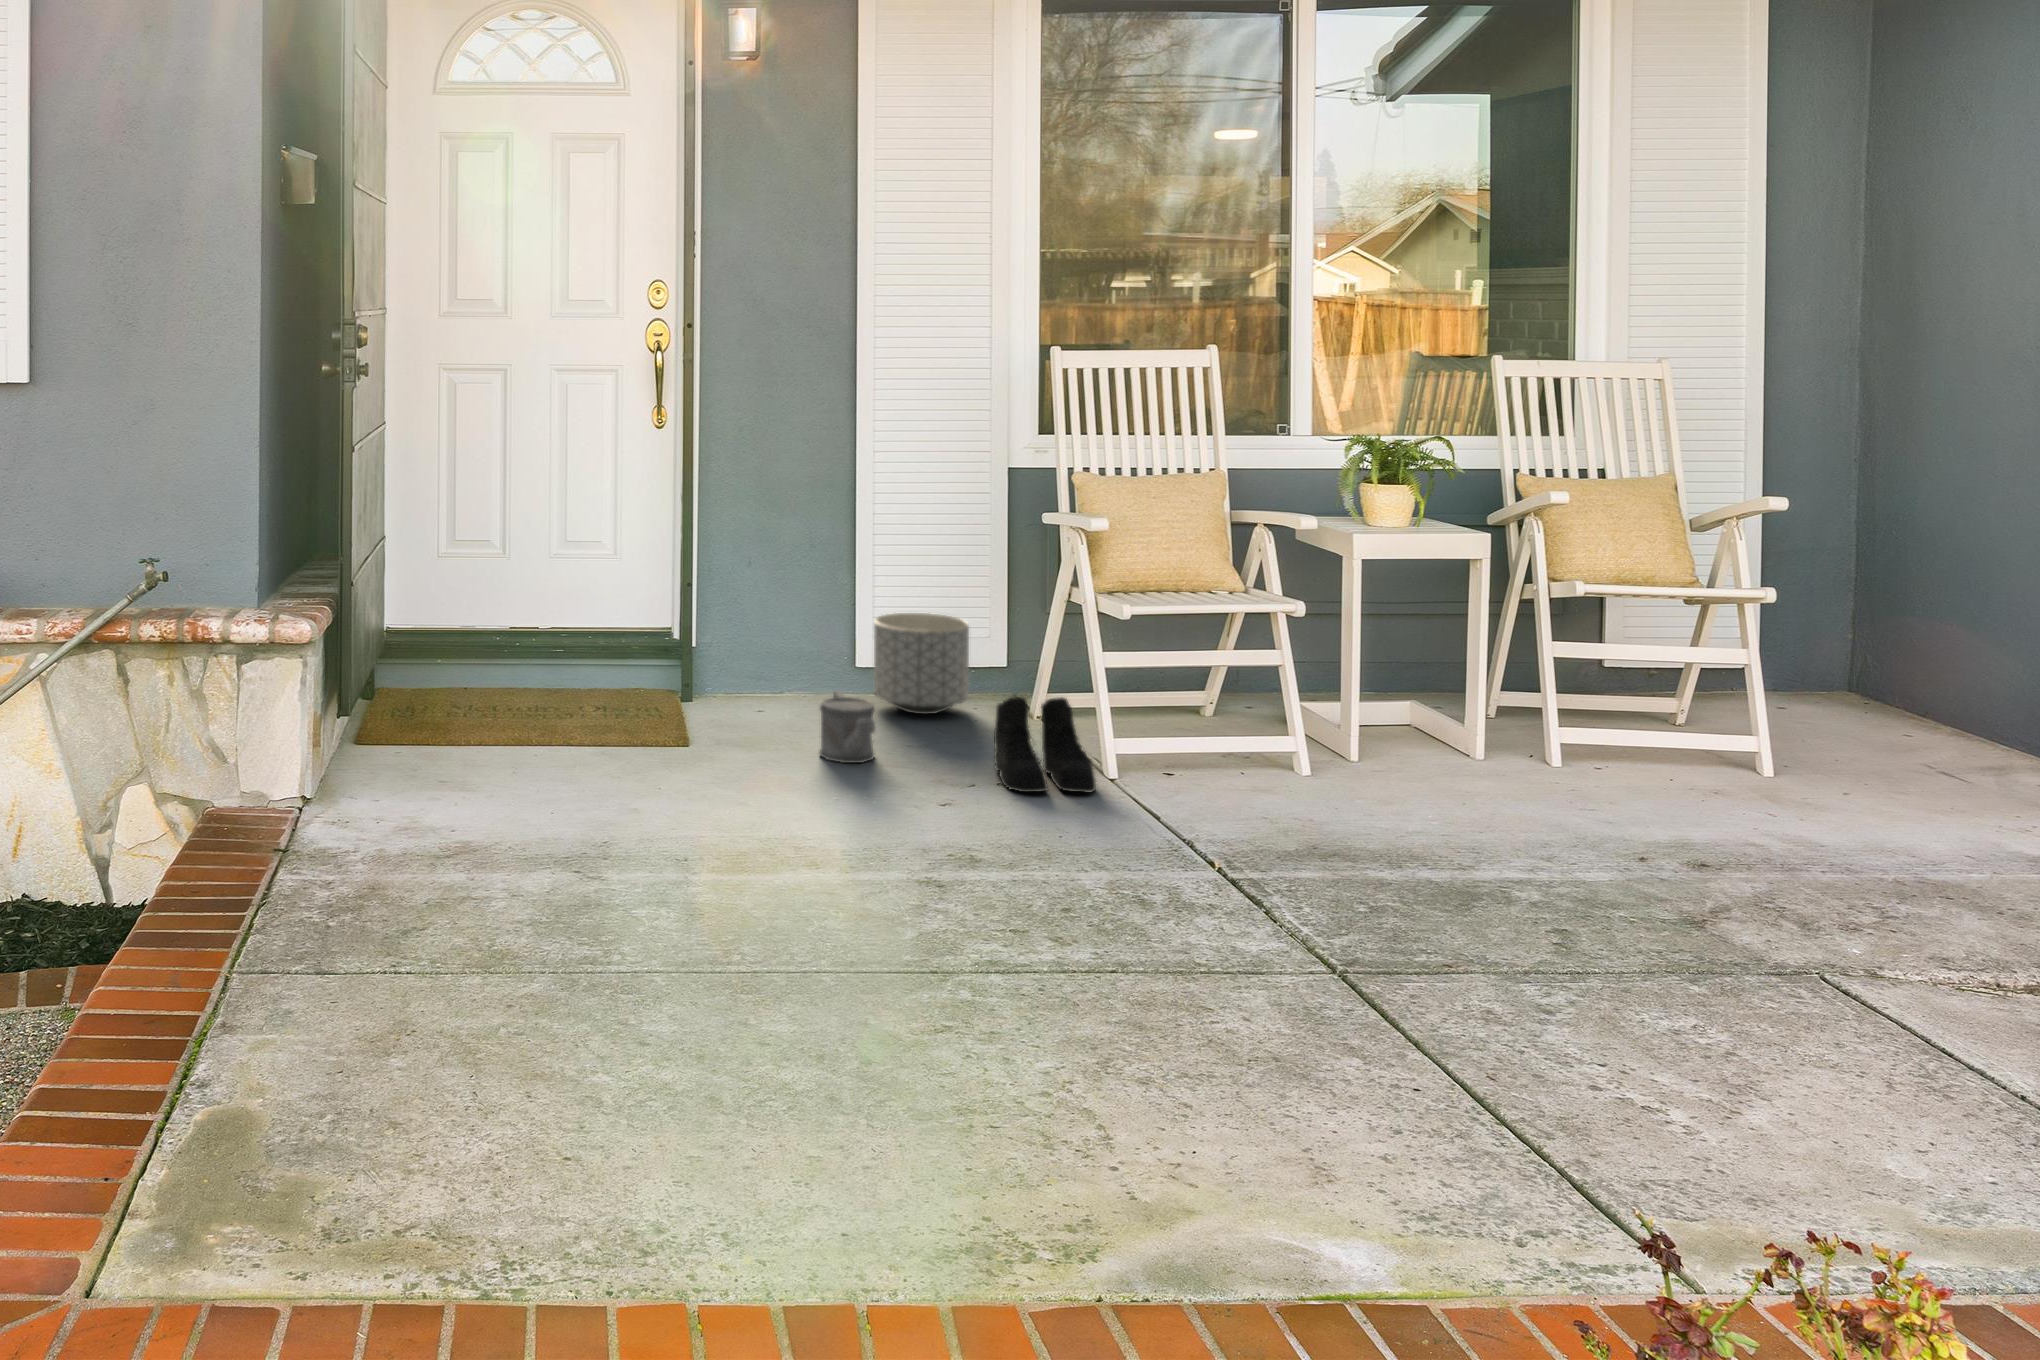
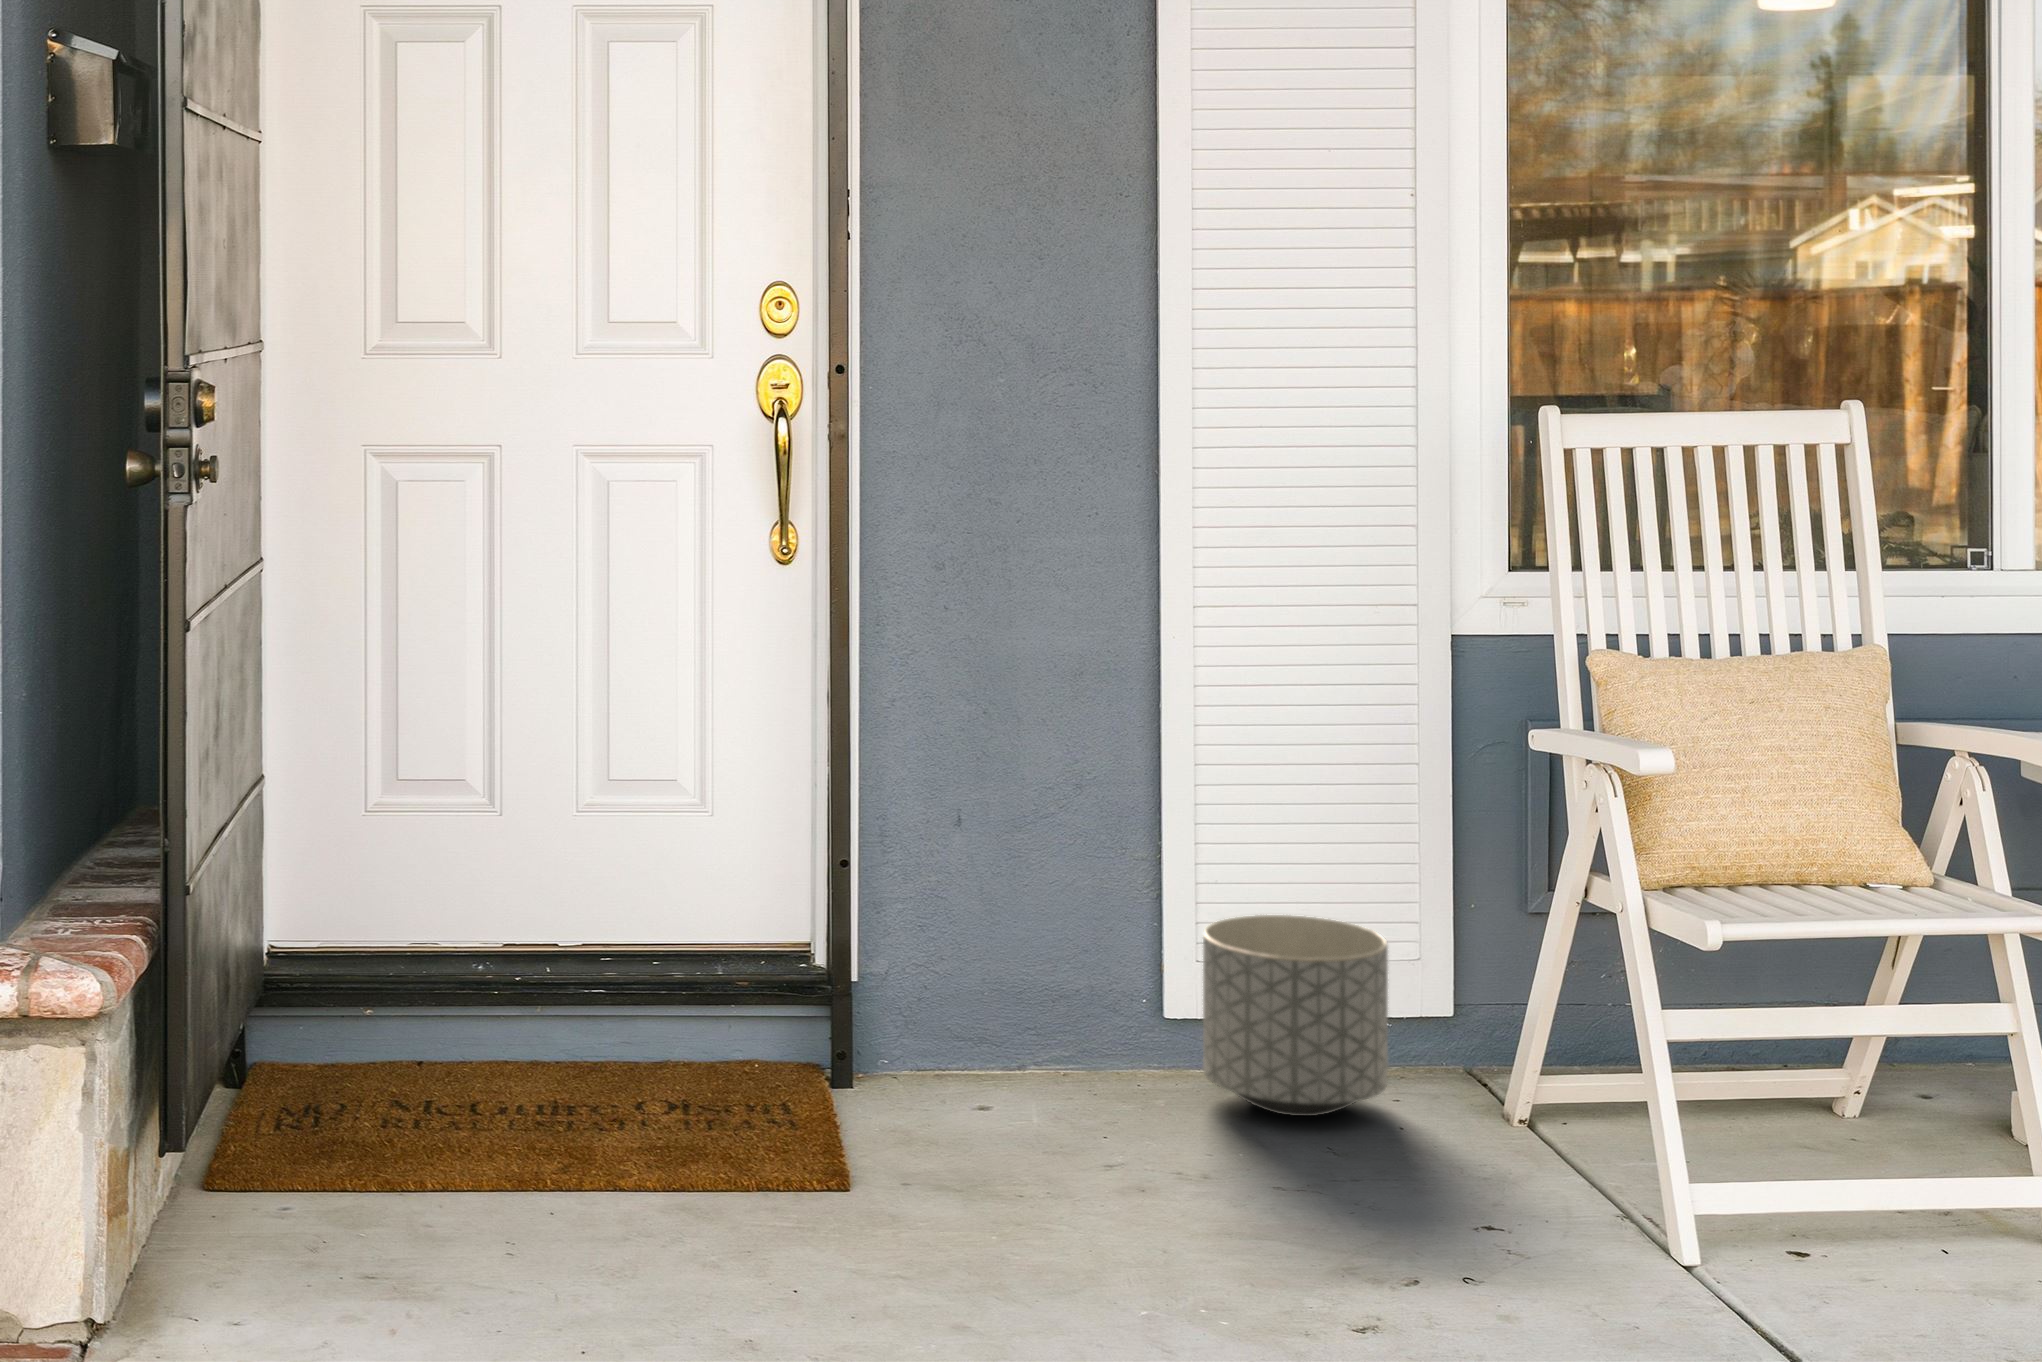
watering can: present [820,691,875,763] -> none [1112,1085,1230,1237]
boots: present [994,697,1096,792] -> none [1462,1111,1677,1312]

